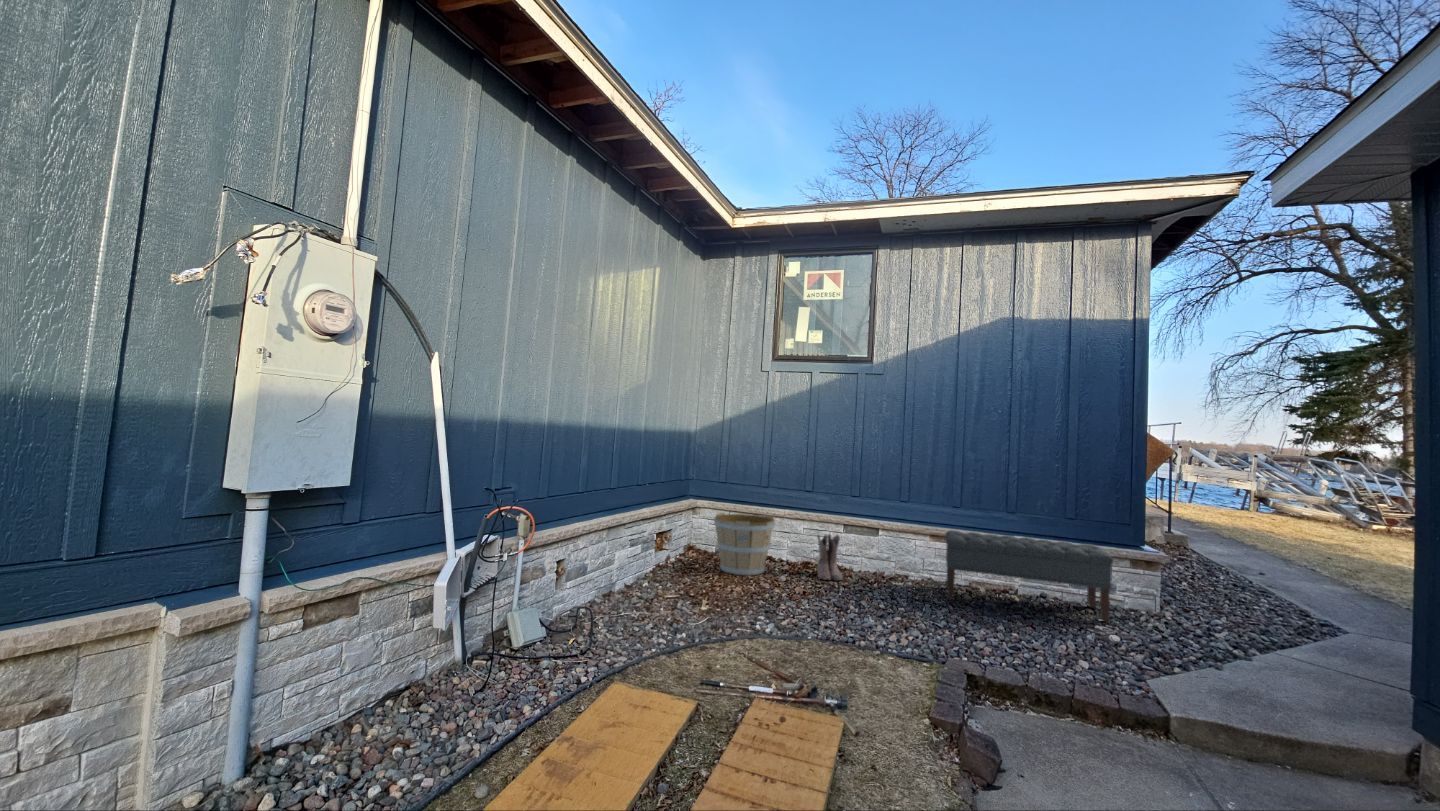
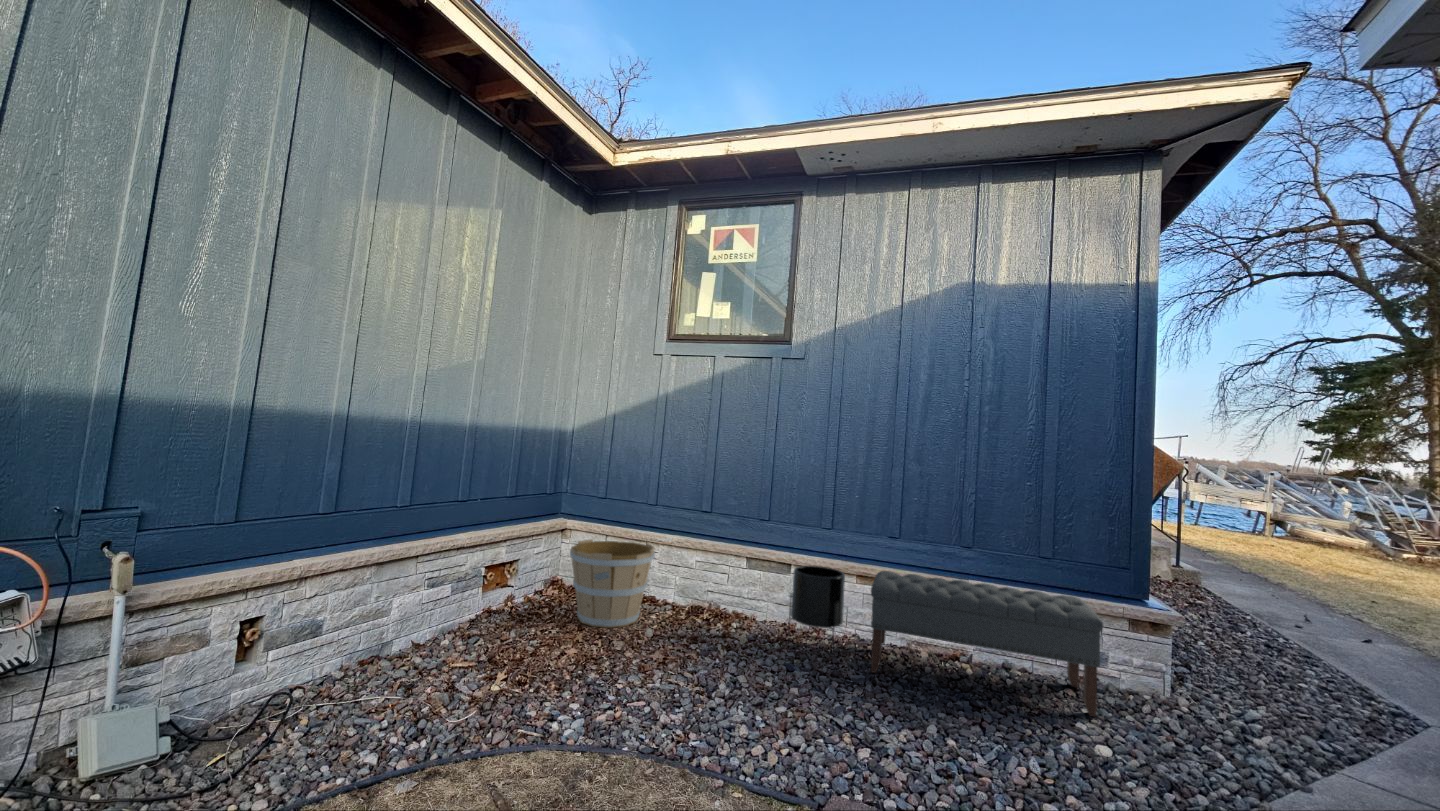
planter: none [881,529,923,591] -> present [788,566,845,655]
boots: present [817,534,843,580] -> none [706,571,739,637]

